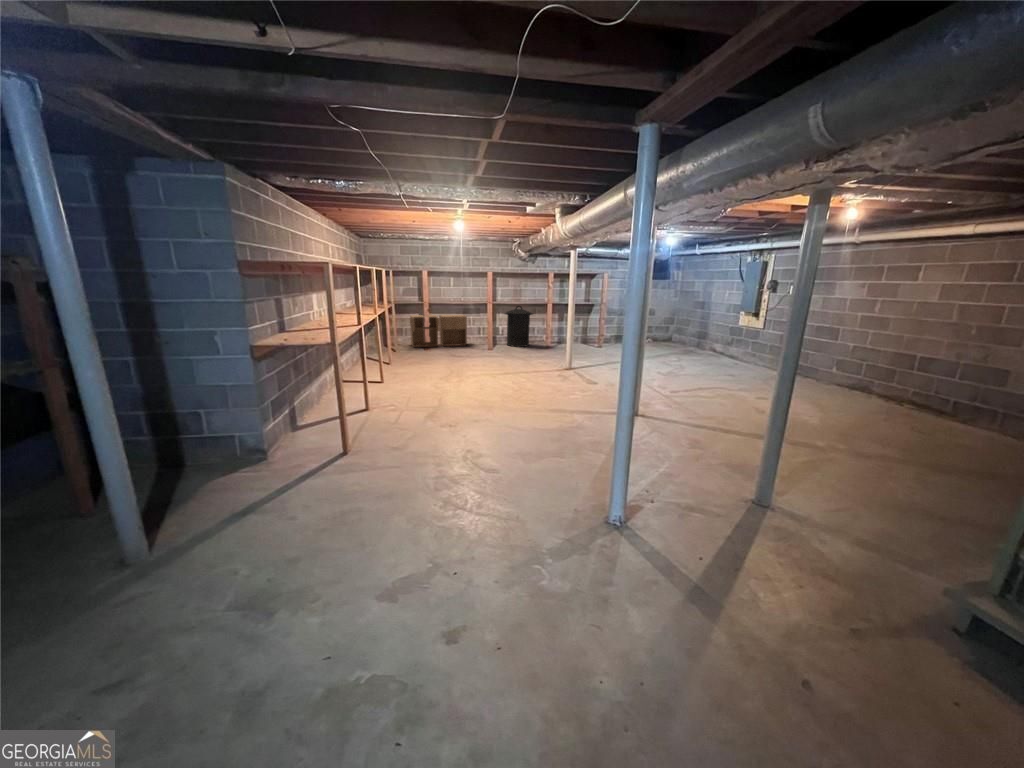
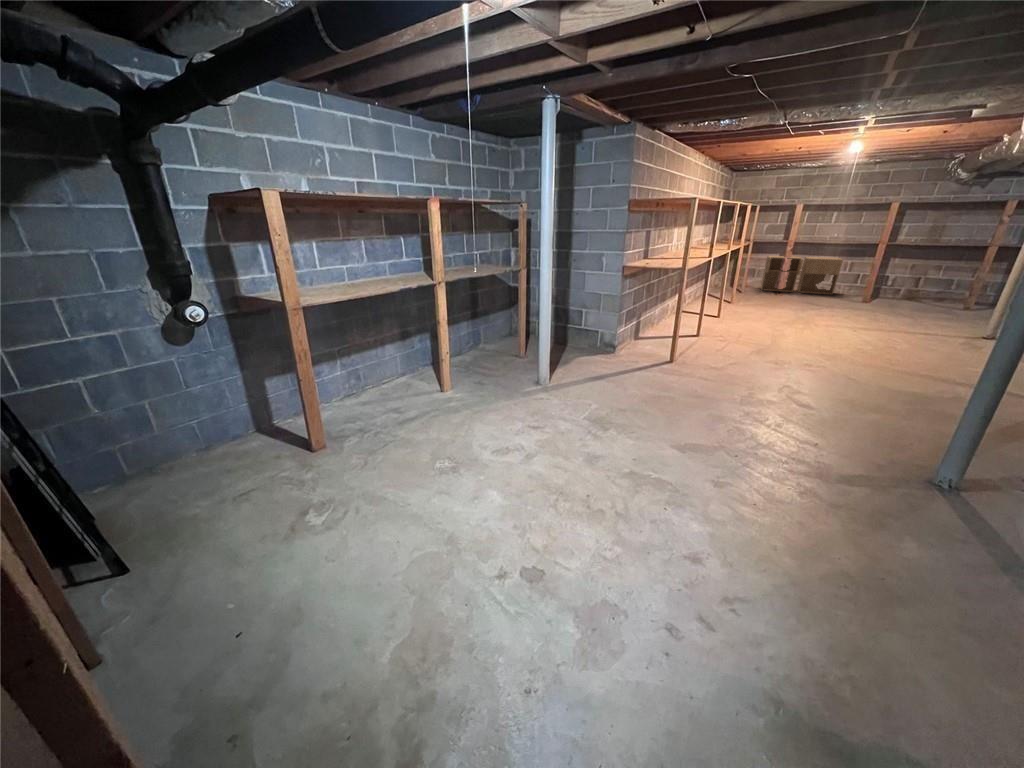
trash can: present [504,306,533,347] -> none [896,248,960,304]

